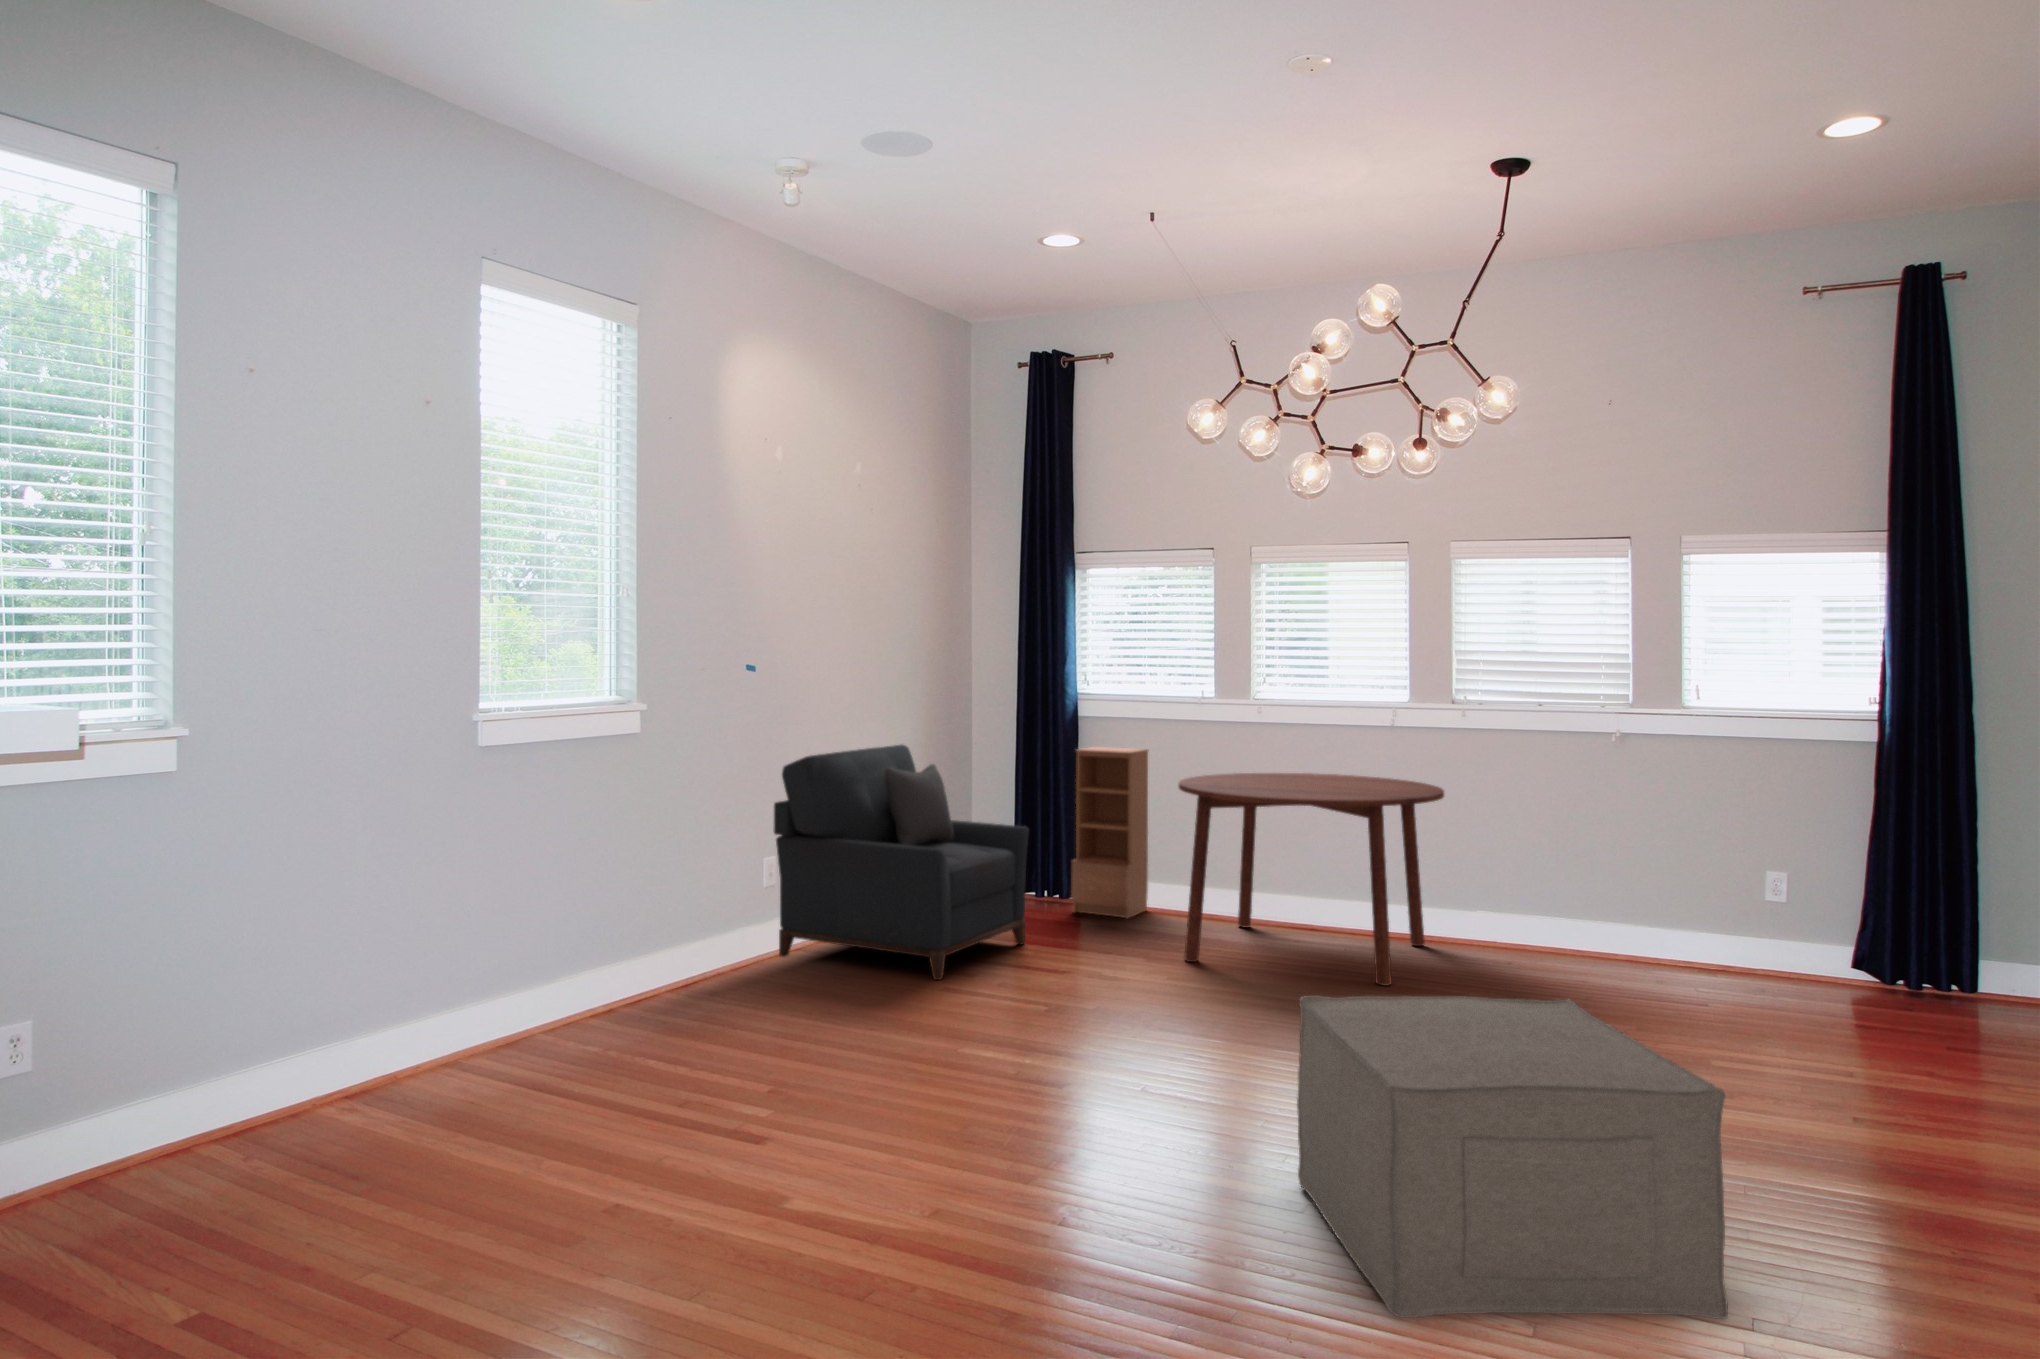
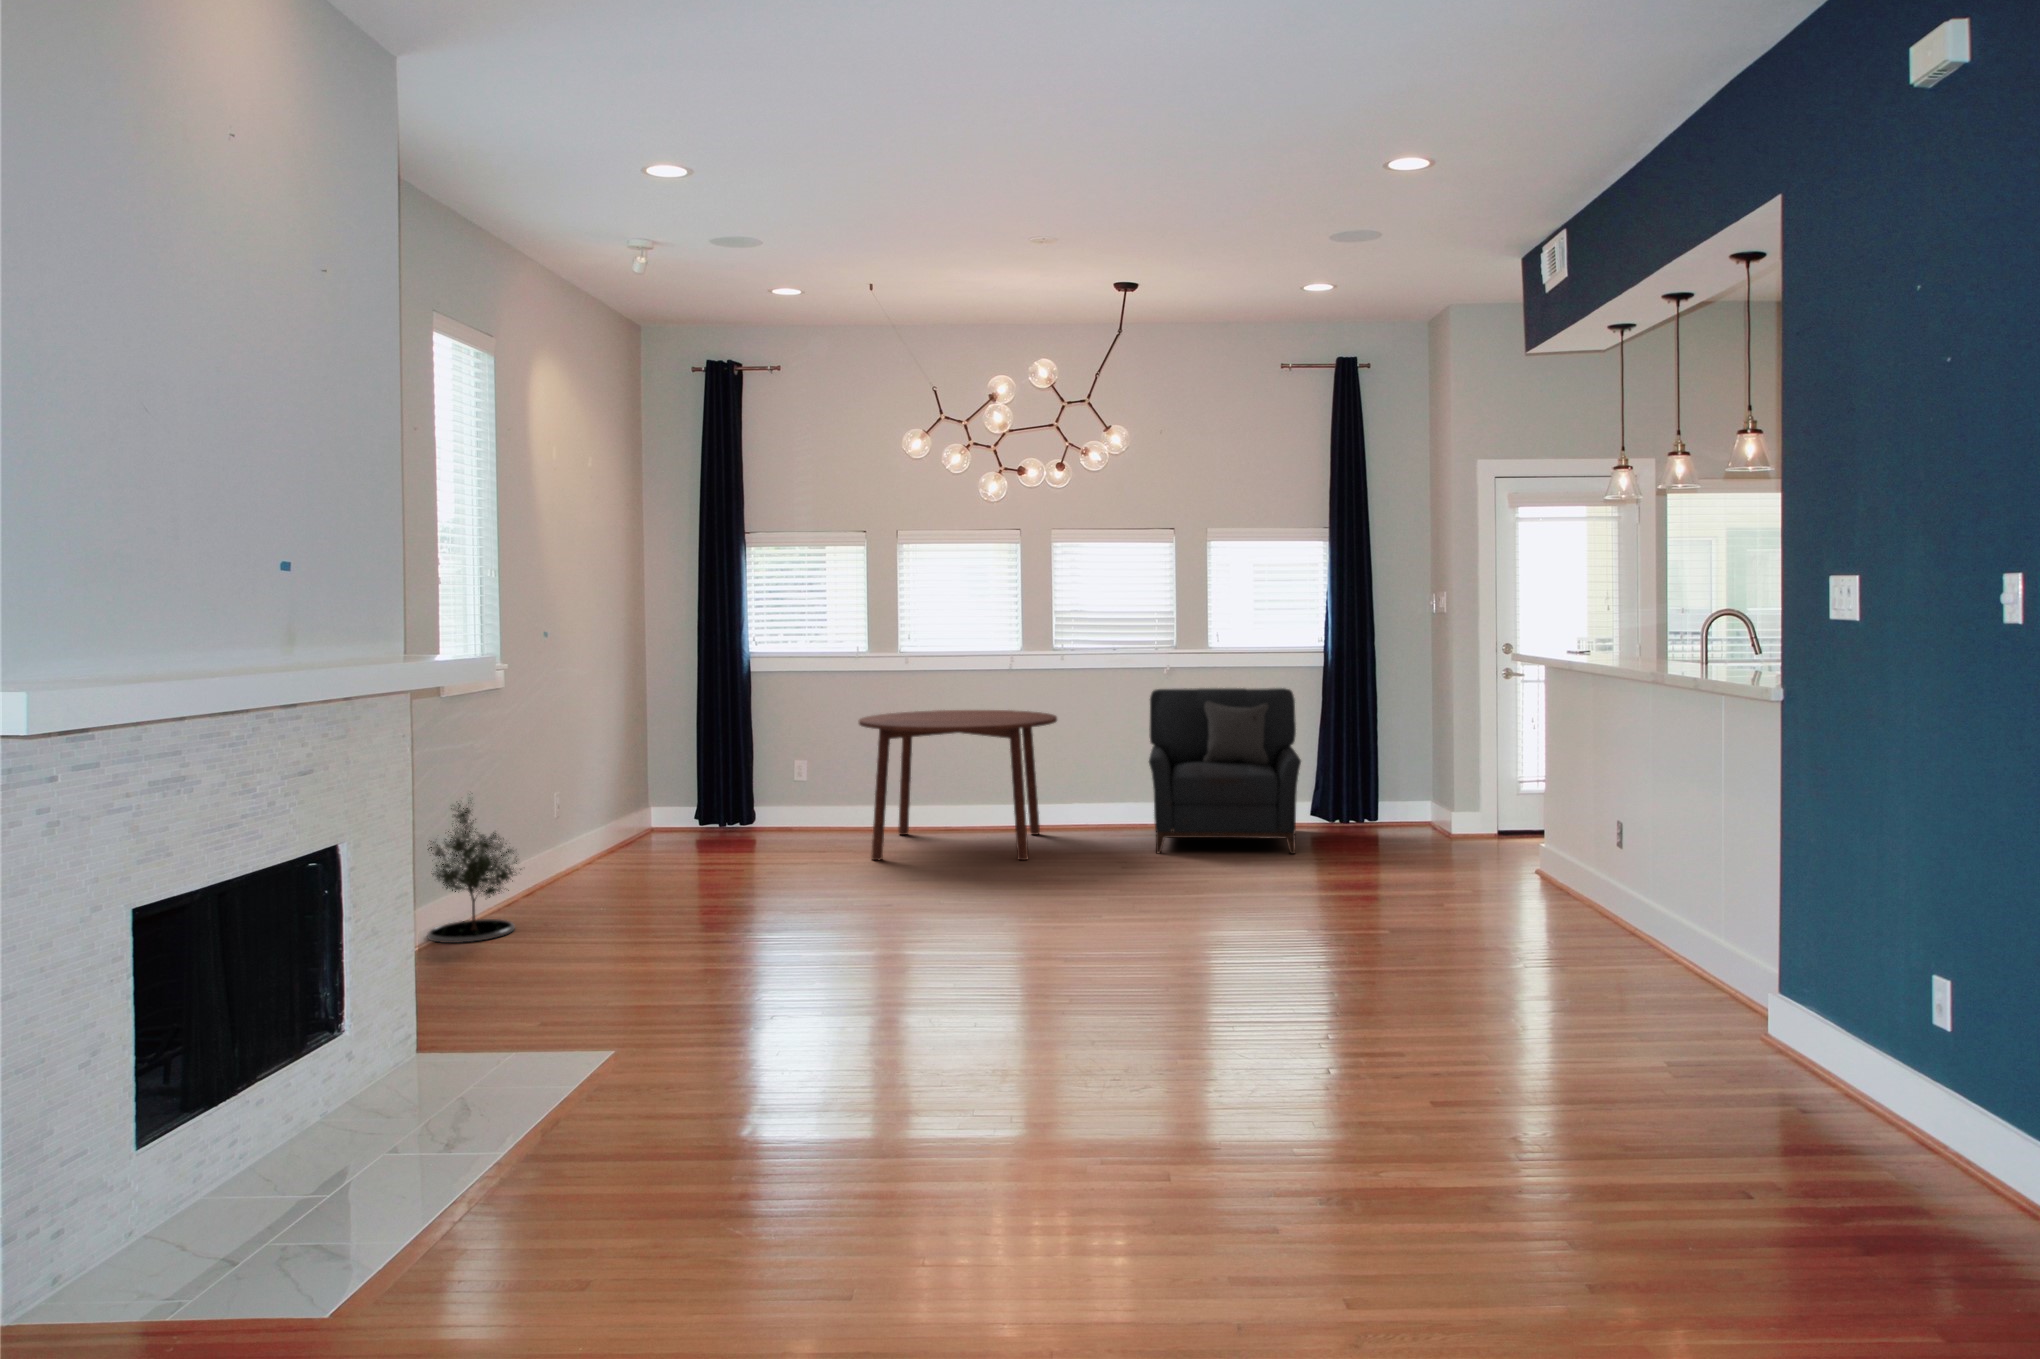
armchair: present [774,745,1028,980] -> present [1149,688,1301,854]
bookcase: present [1071,747,1148,918] -> none [757,697,820,837]
potted tree: none [633,843,740,1020] -> present [427,800,521,943]
ottoman: present [1297,995,1728,1319] -> none [1022,831,1275,1015]

